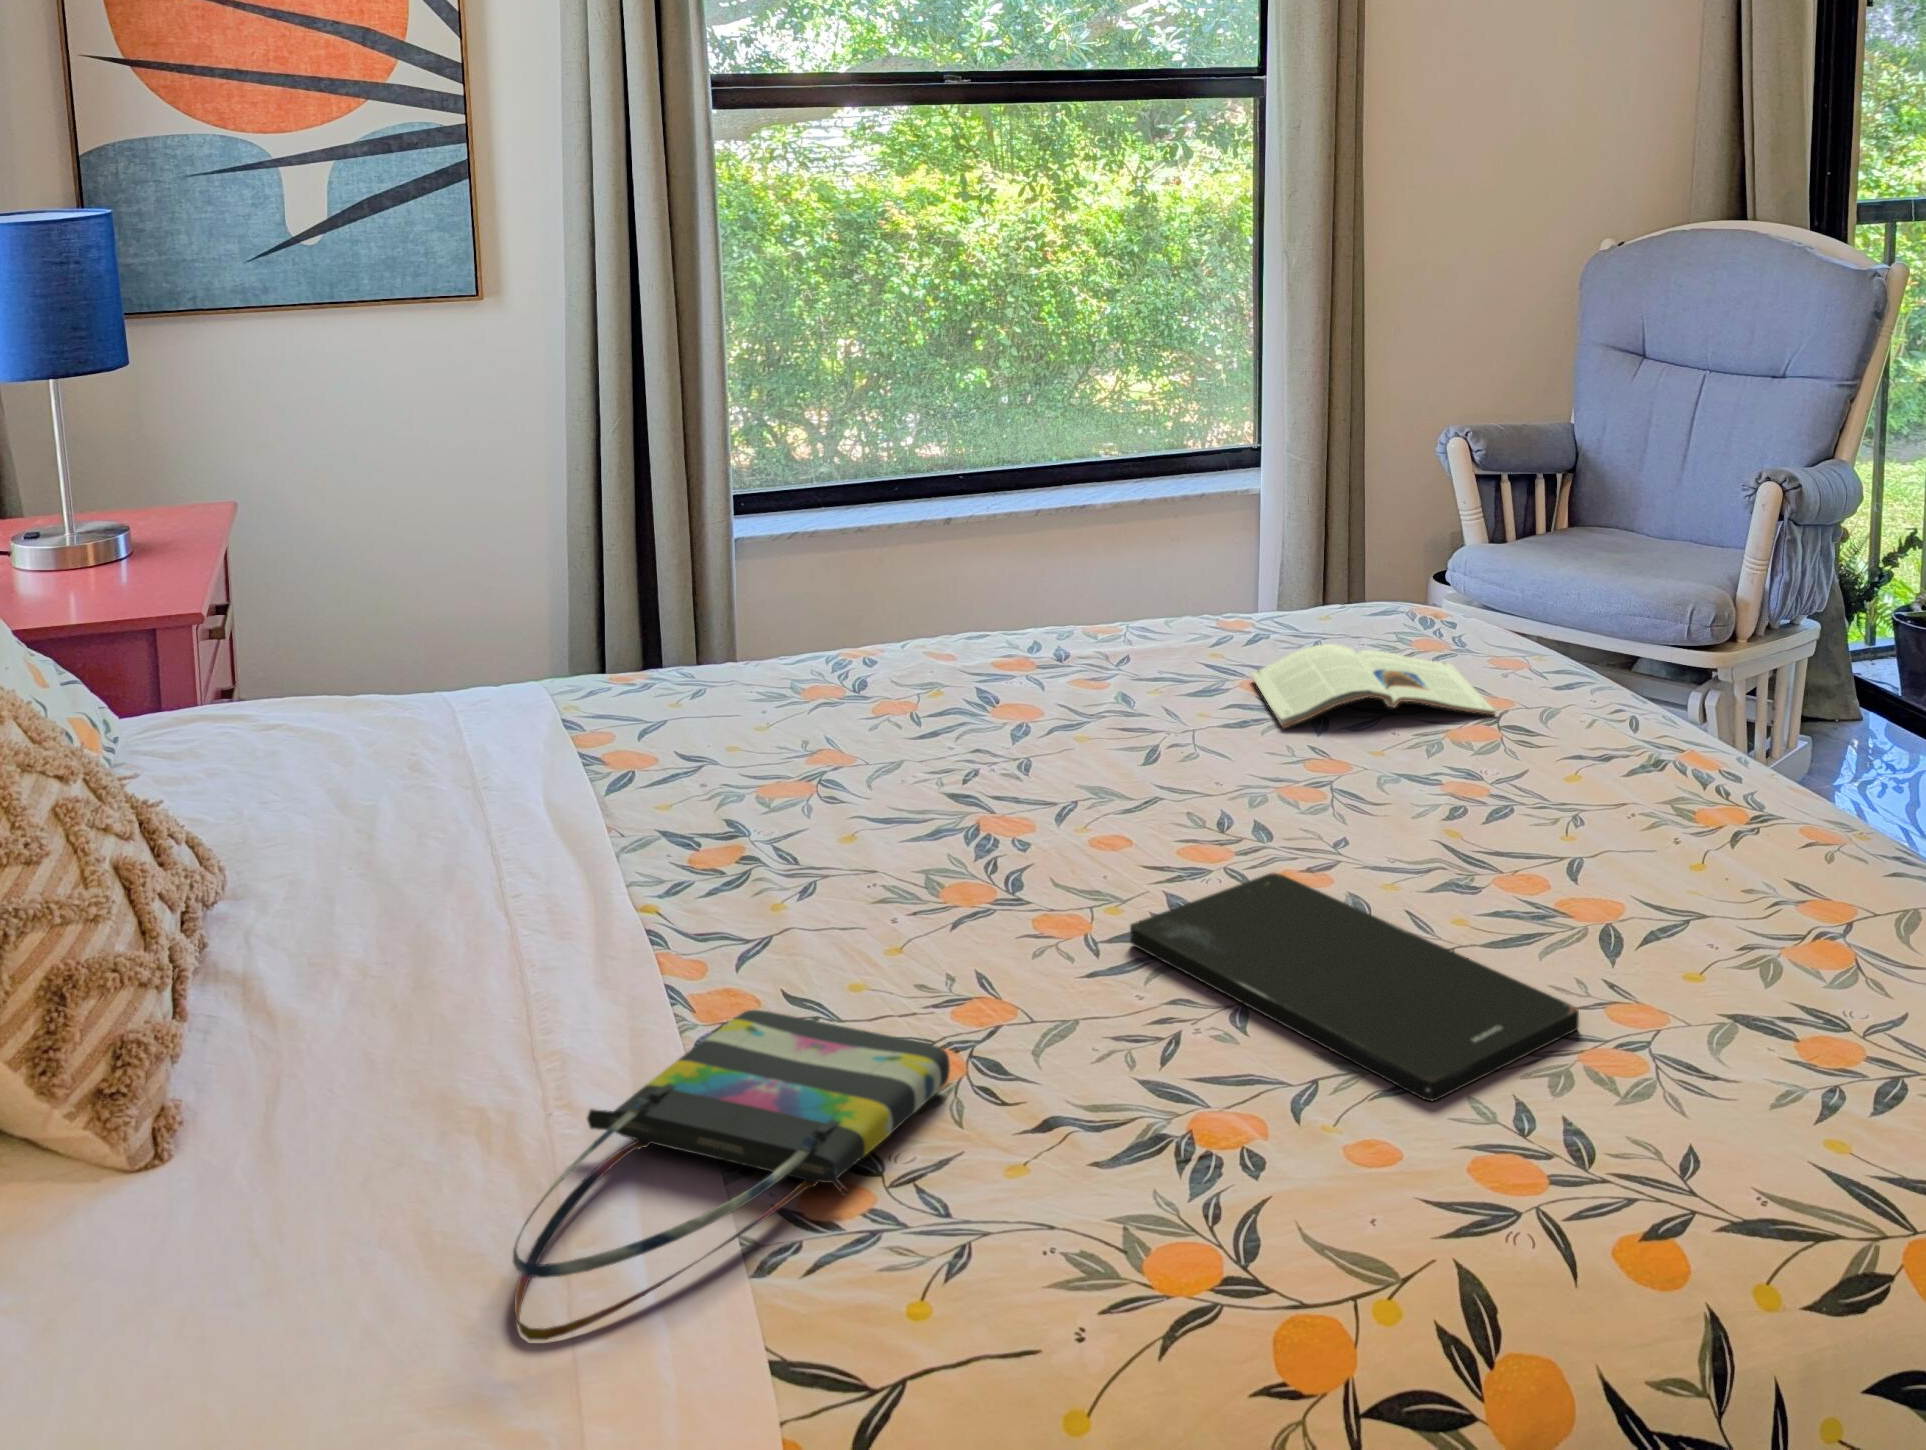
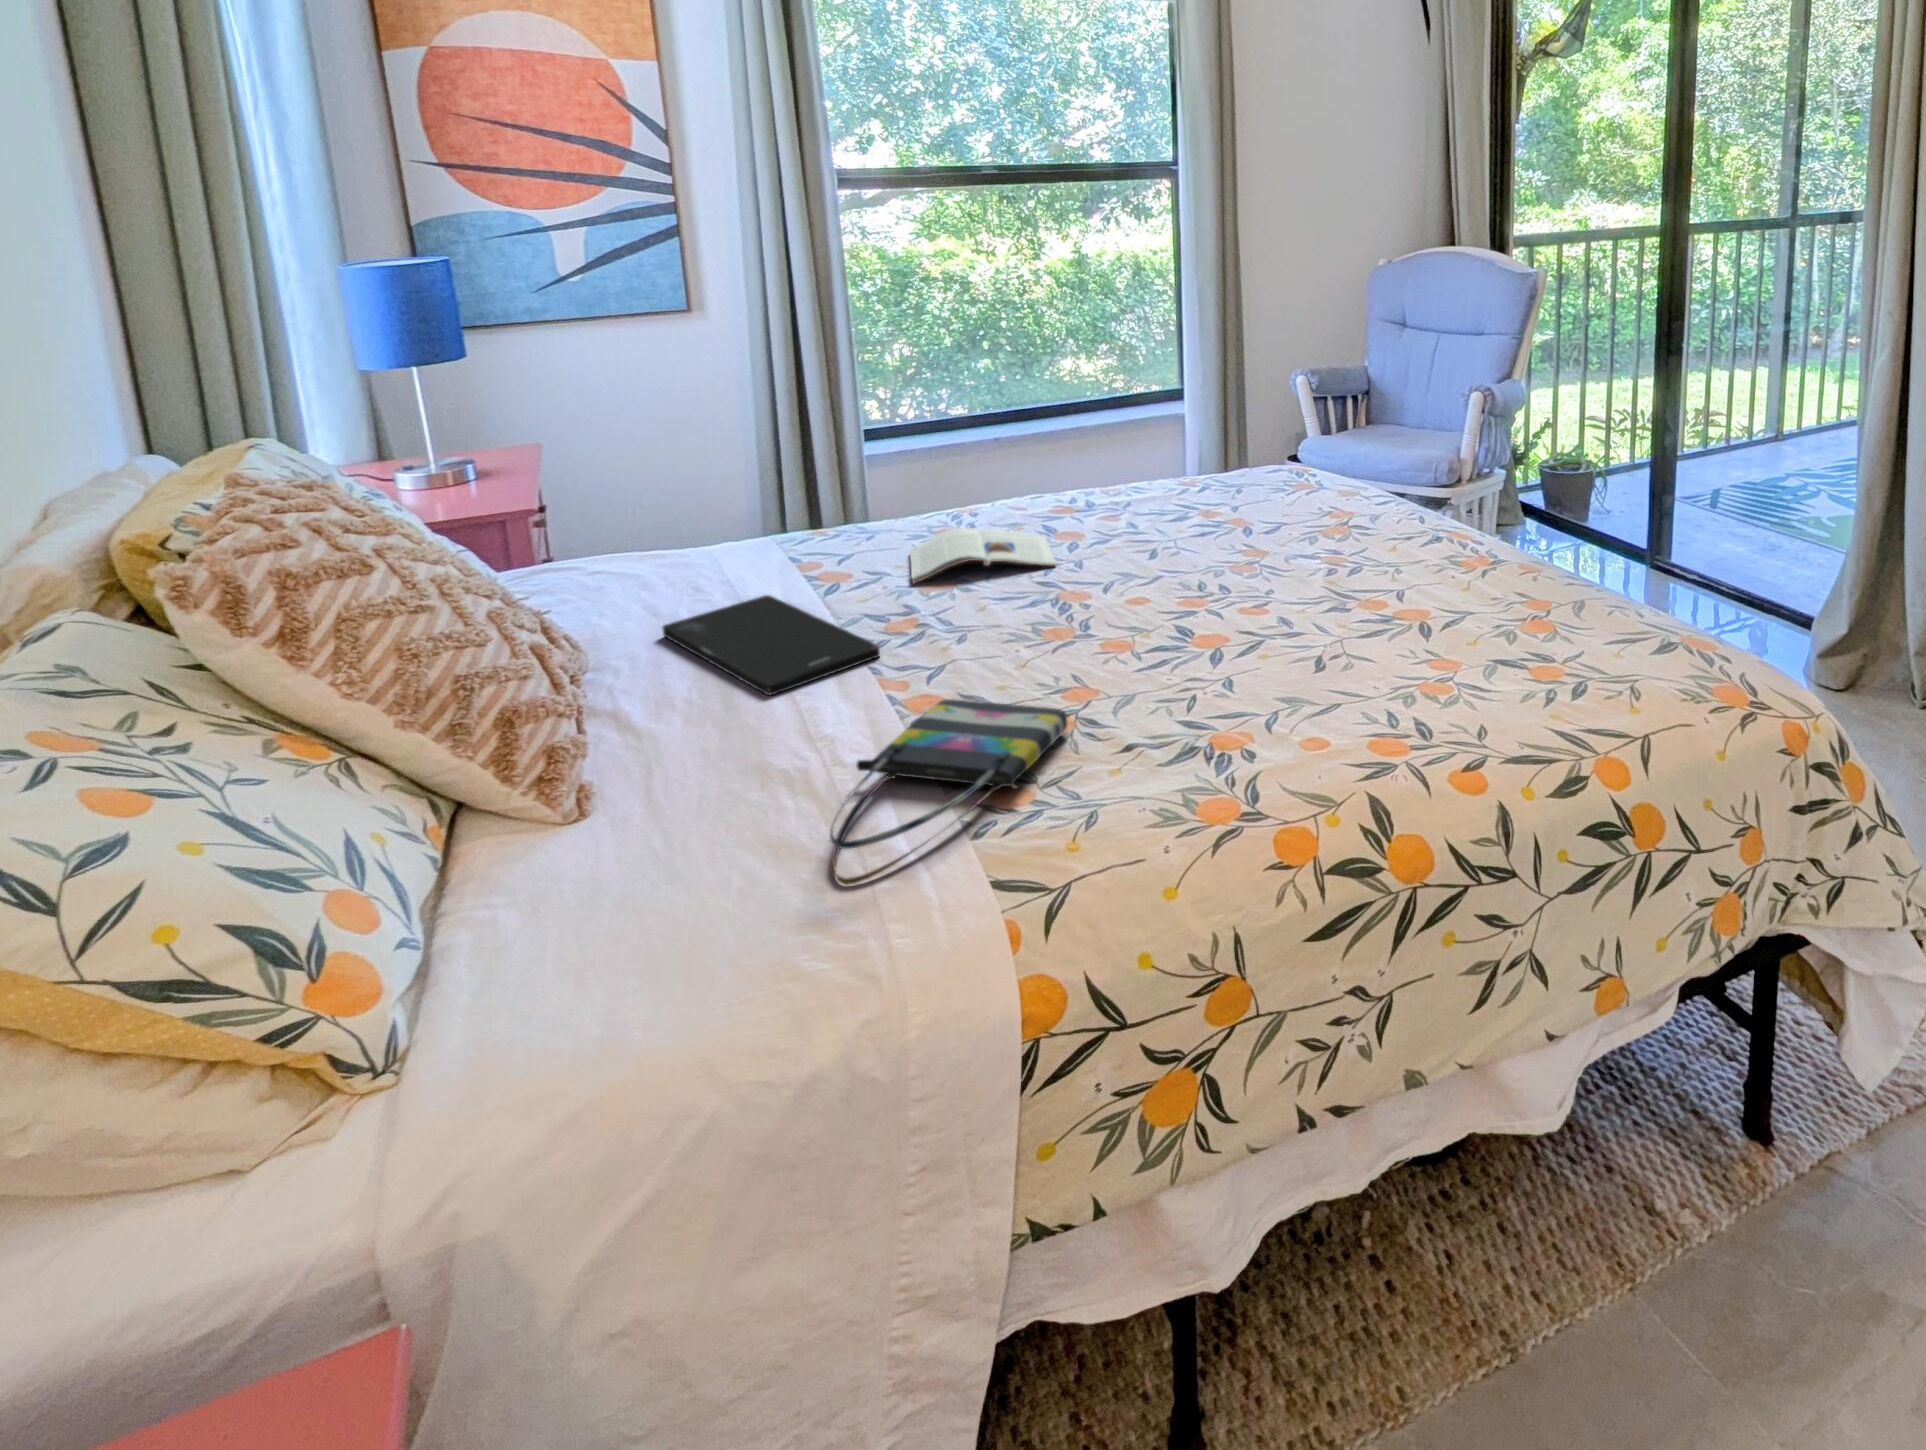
magazine: present [1251,644,1495,728] -> present [910,527,1056,583]
smartphone: present [1130,872,1579,1101] -> present [663,595,880,695]

